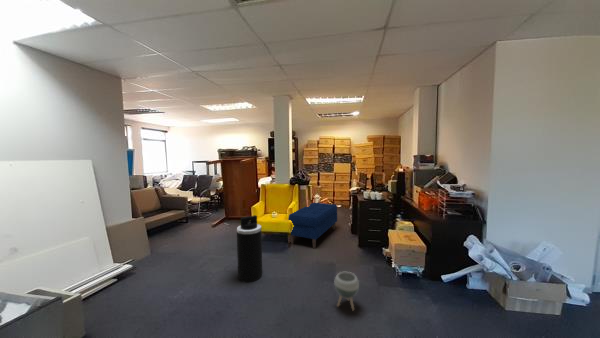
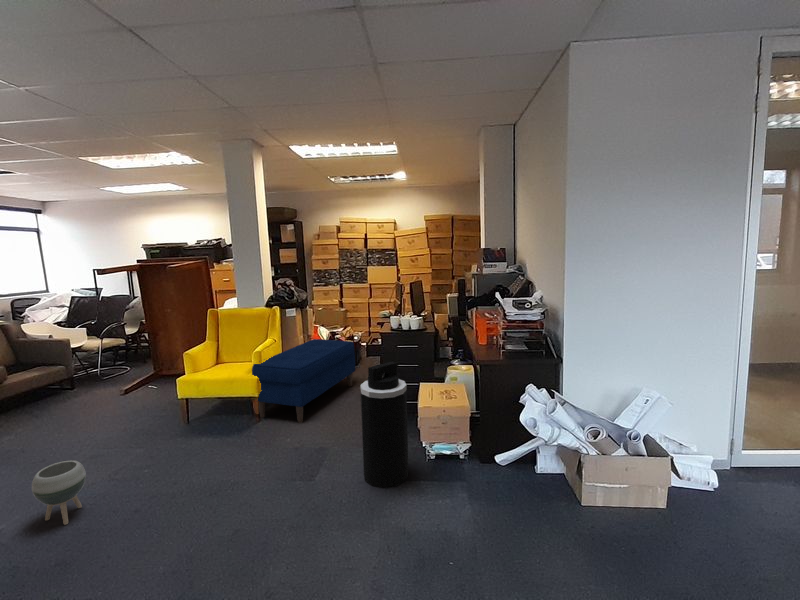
trash can: present [237,215,262,282] -> present [361,361,408,488]
planter: present [334,272,359,310] -> present [32,460,86,525]

